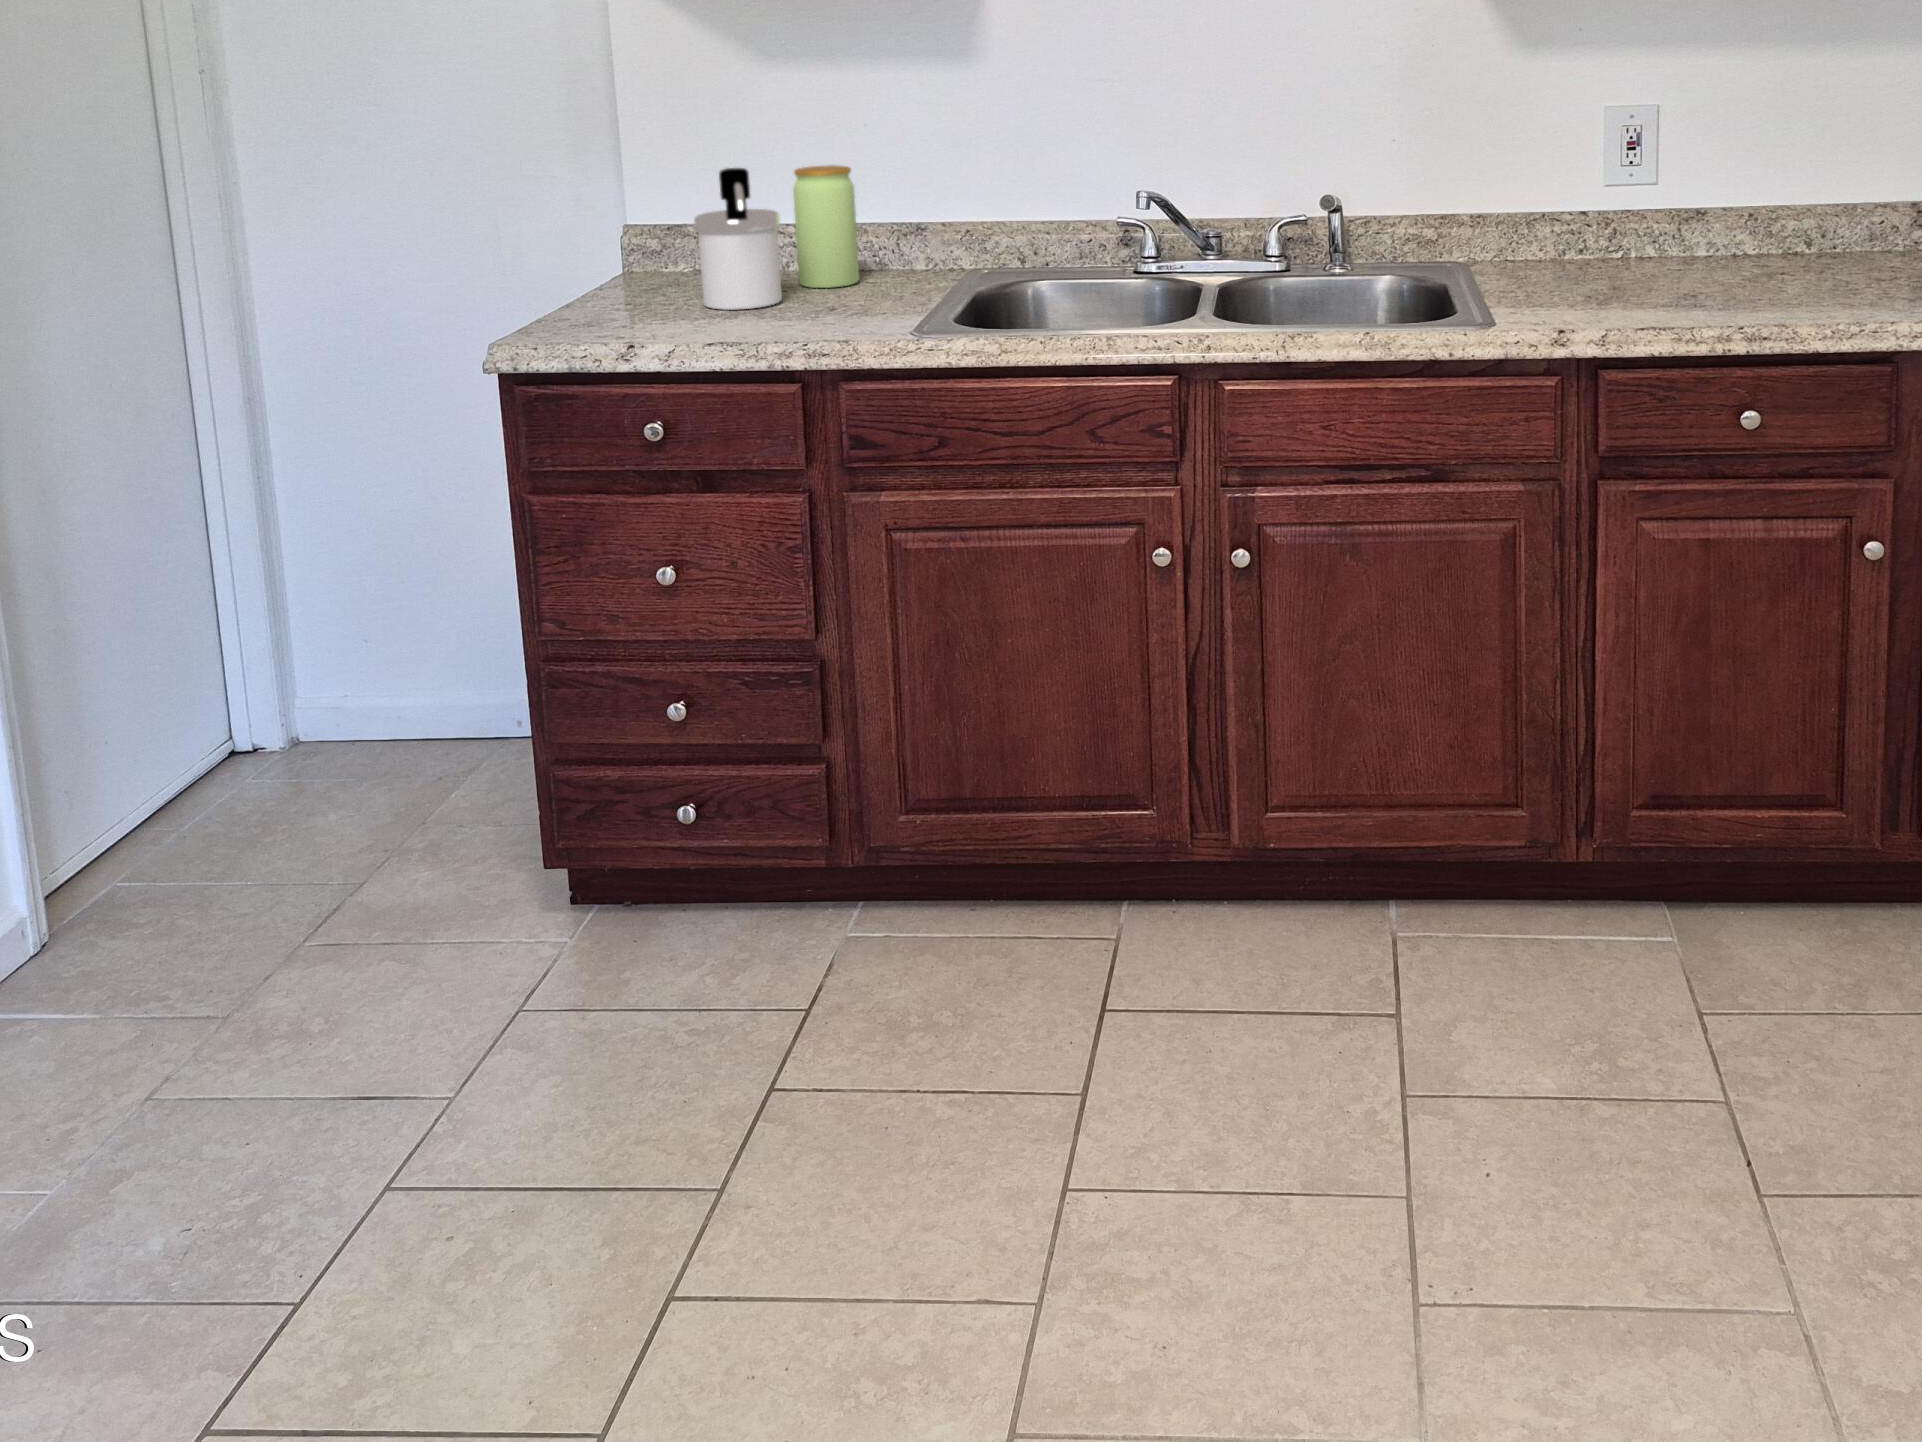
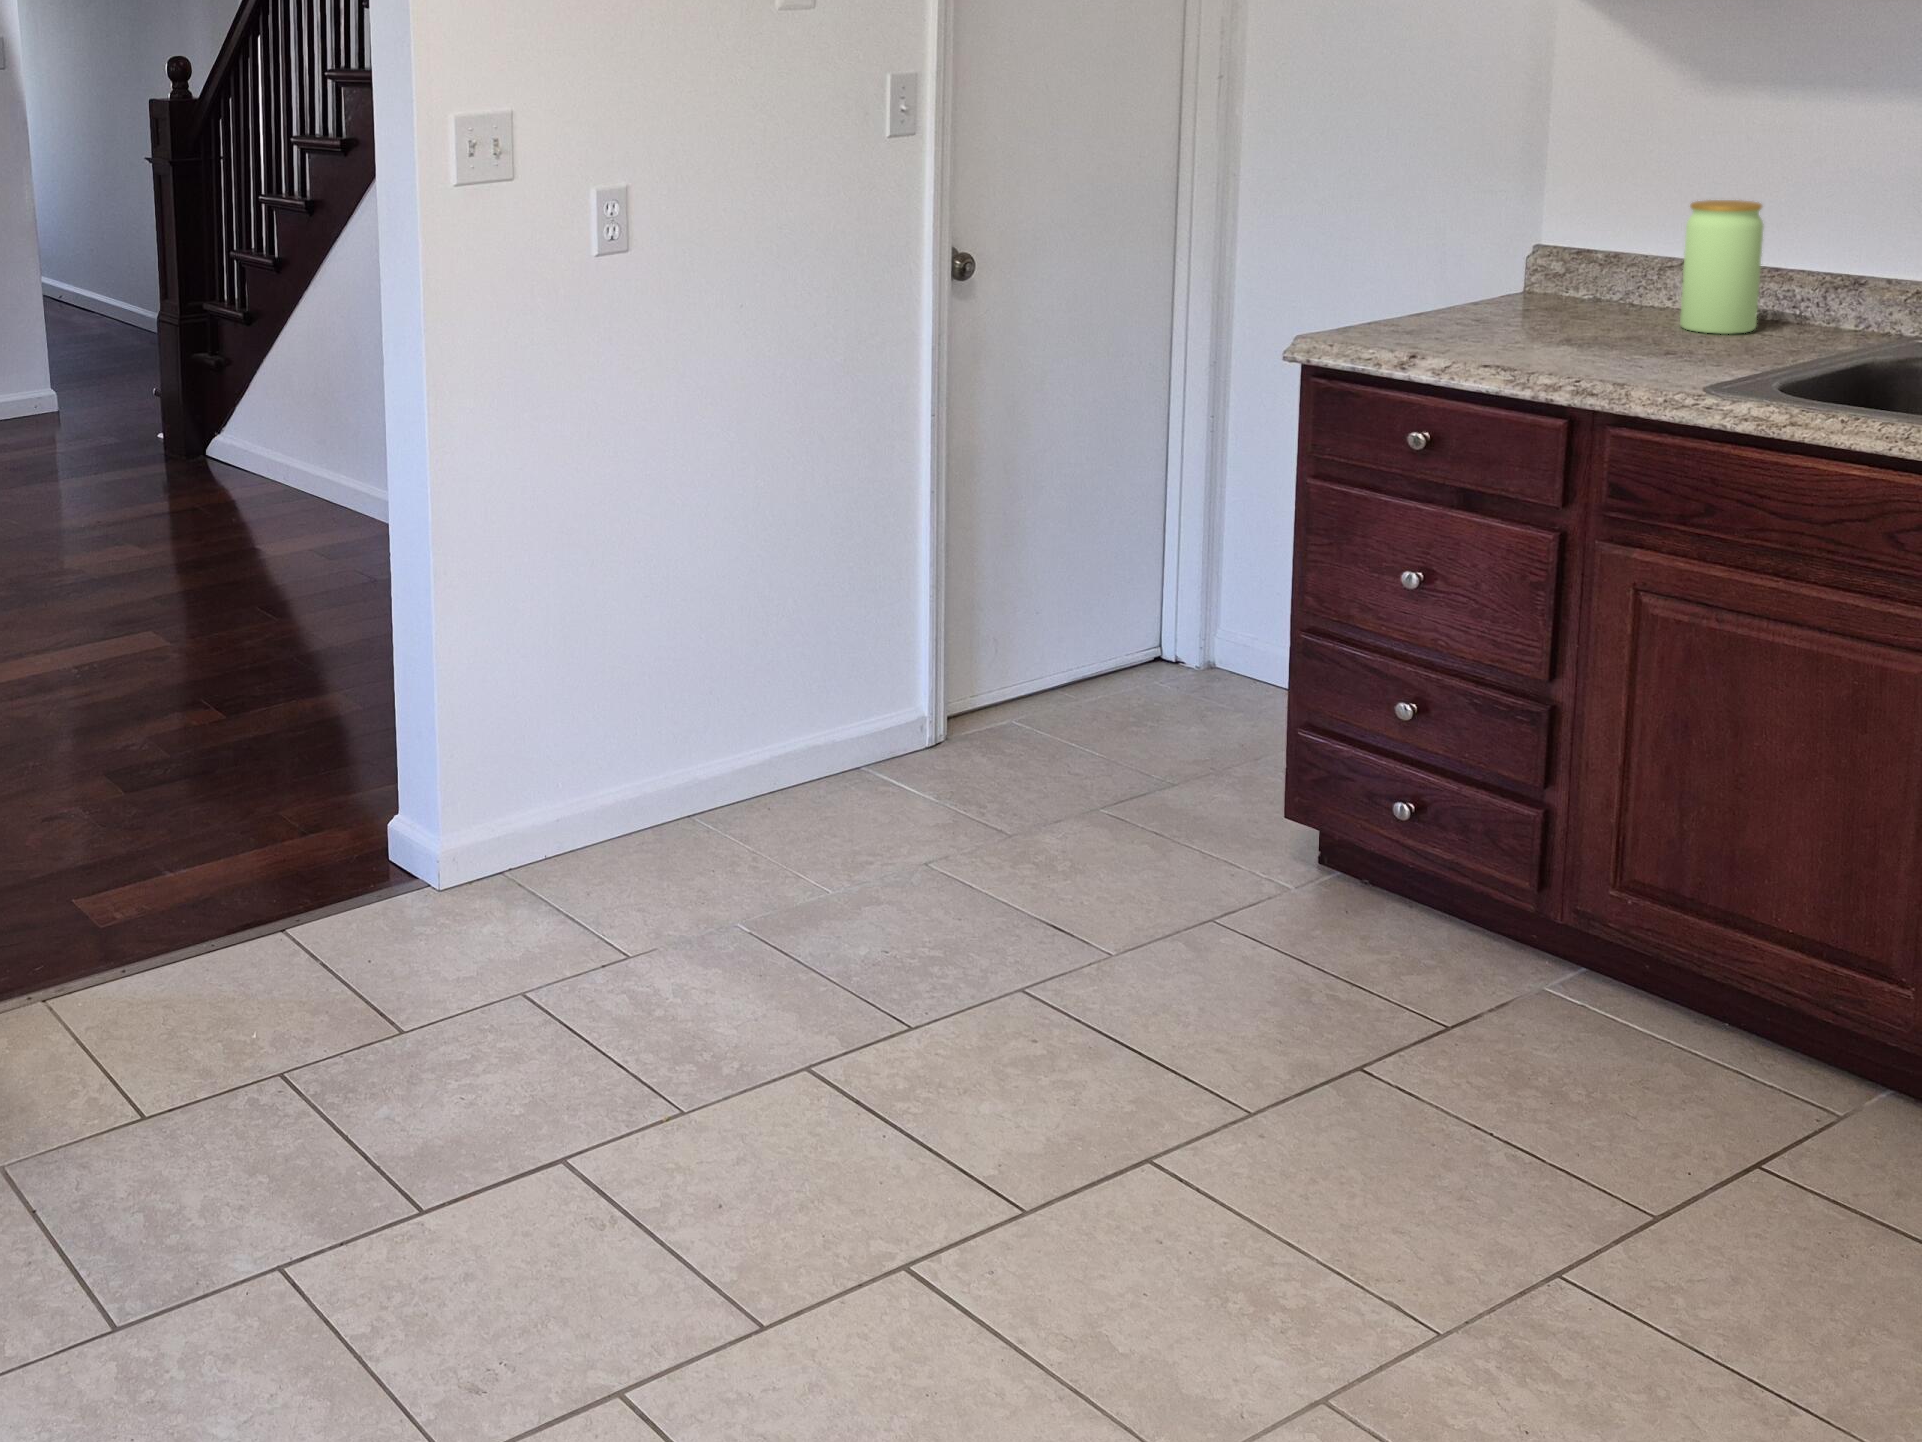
soap dispenser: present [694,168,782,310] -> none [1541,194,1640,341]

